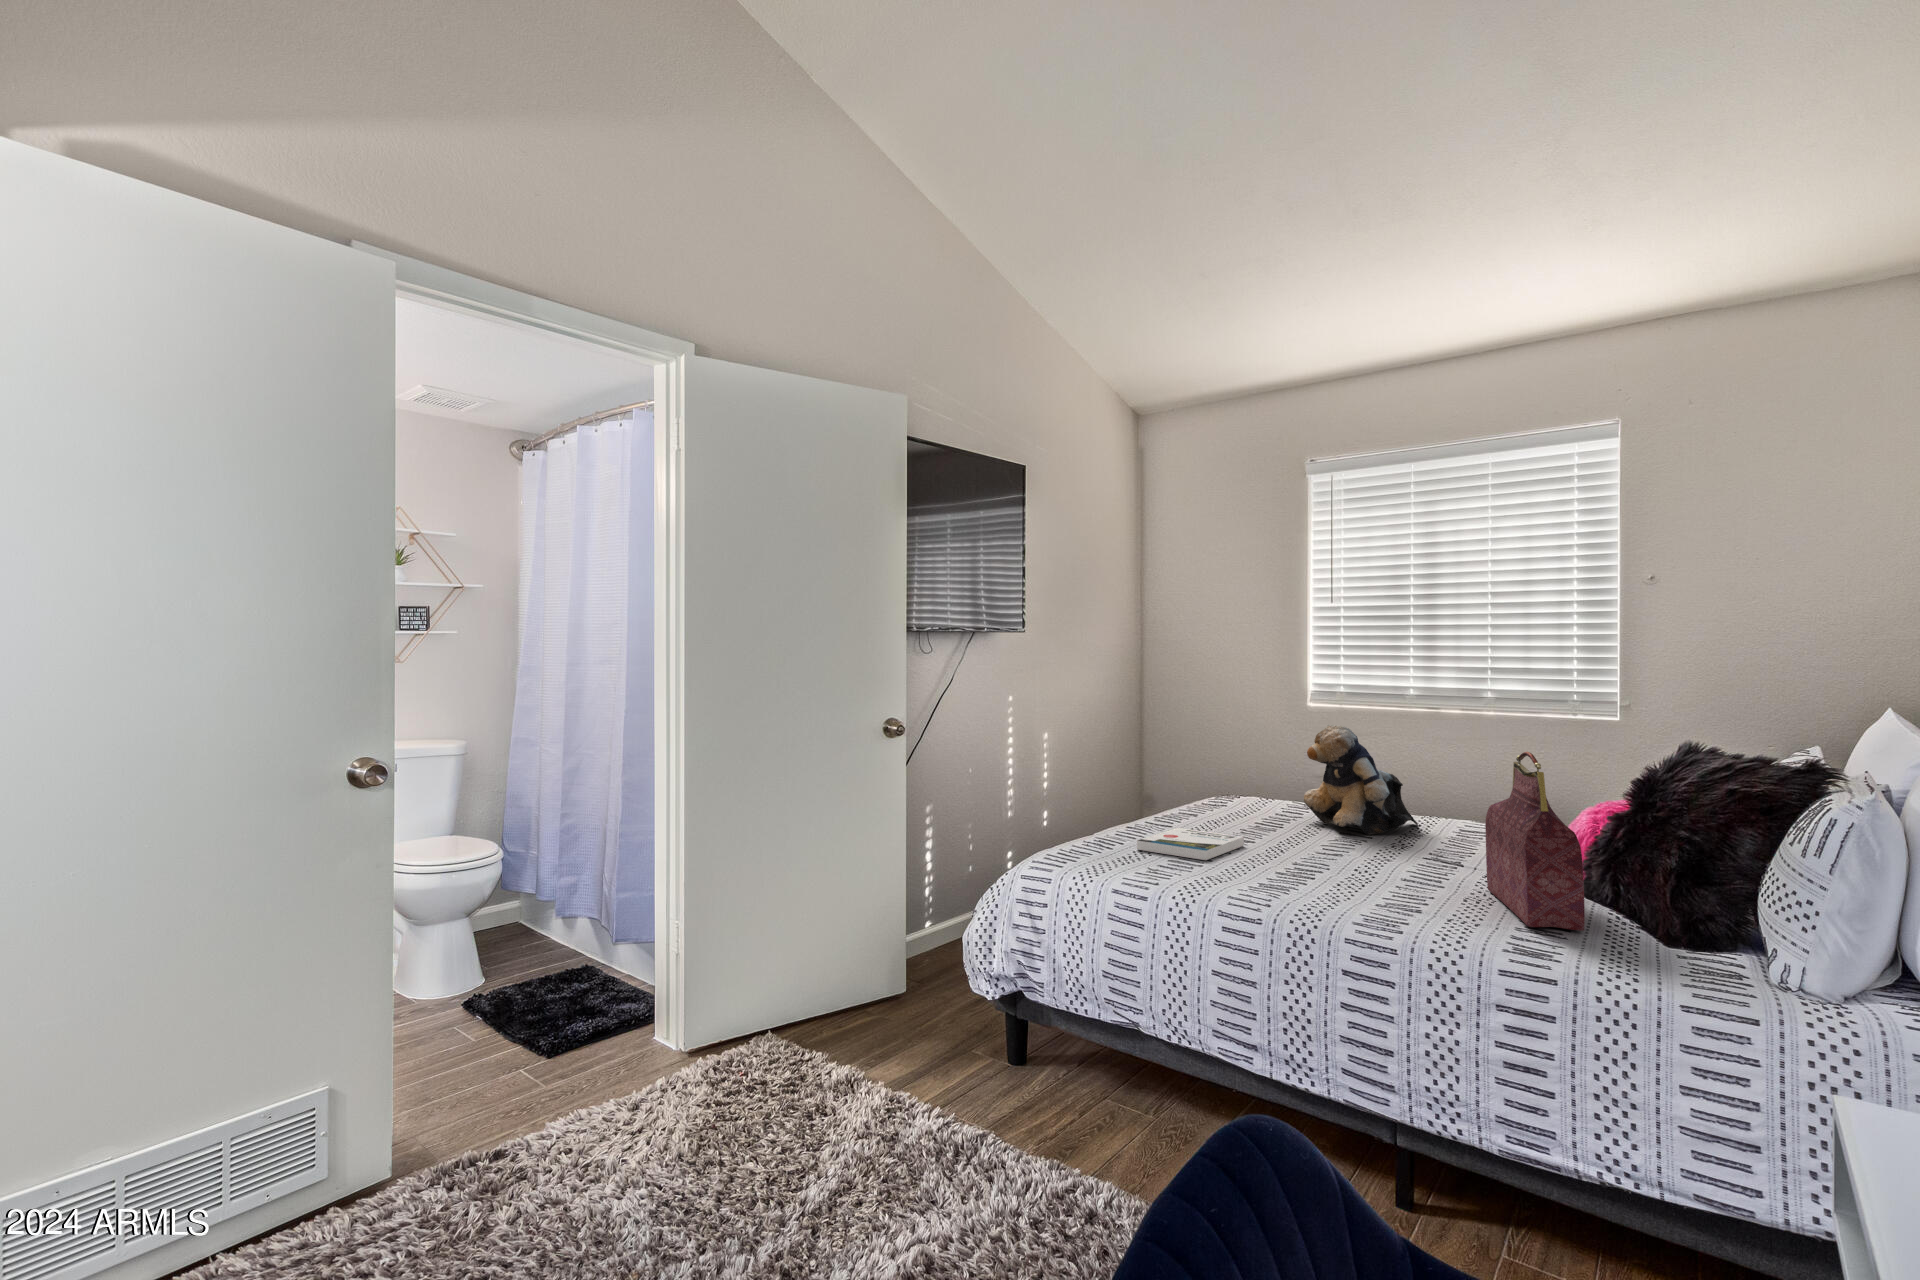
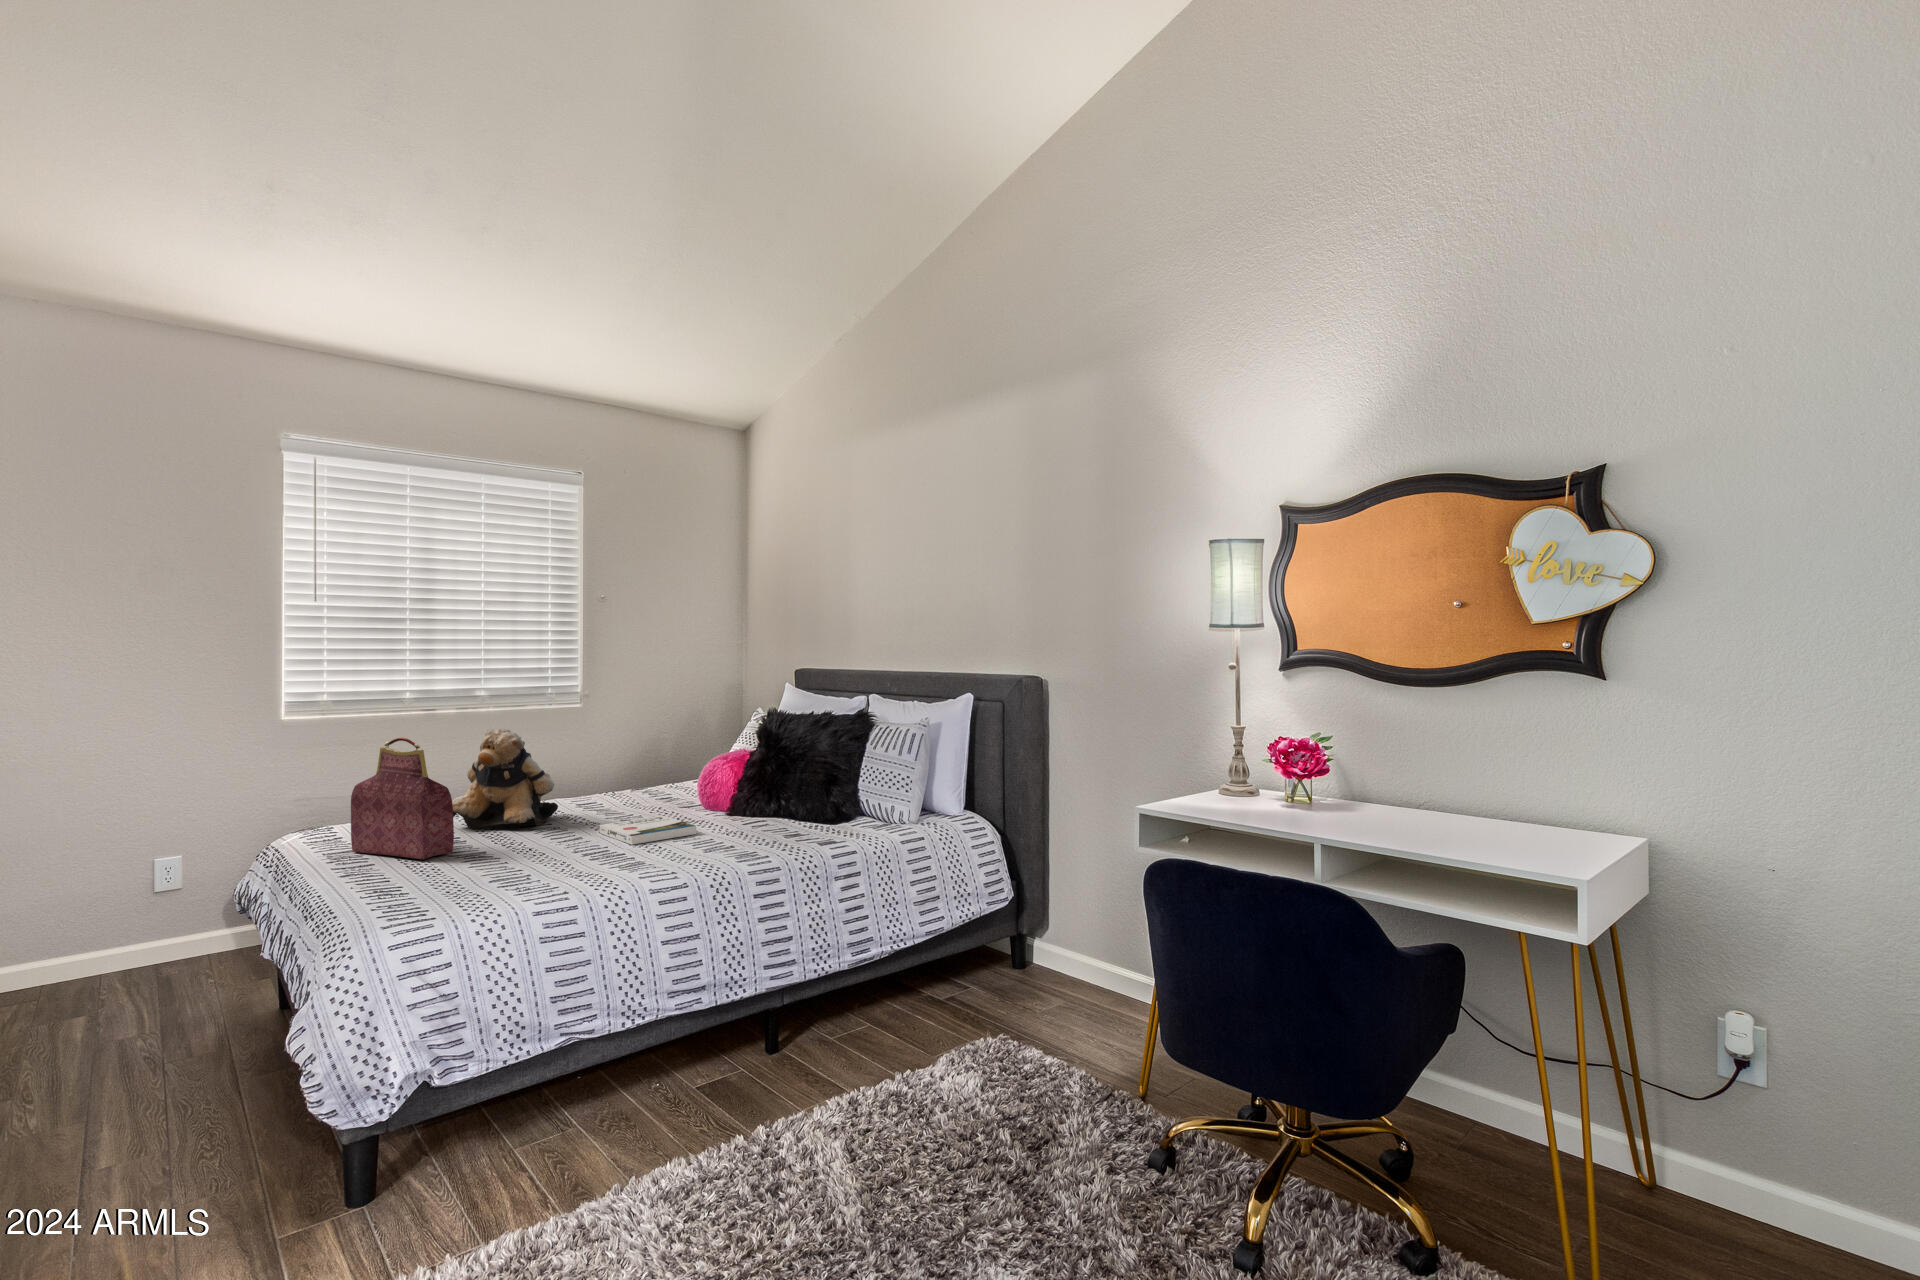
handbag: present [1485,752,1585,931] -> present [351,738,454,859]
book: present [1137,828,1244,860] -> present [600,816,696,845]

